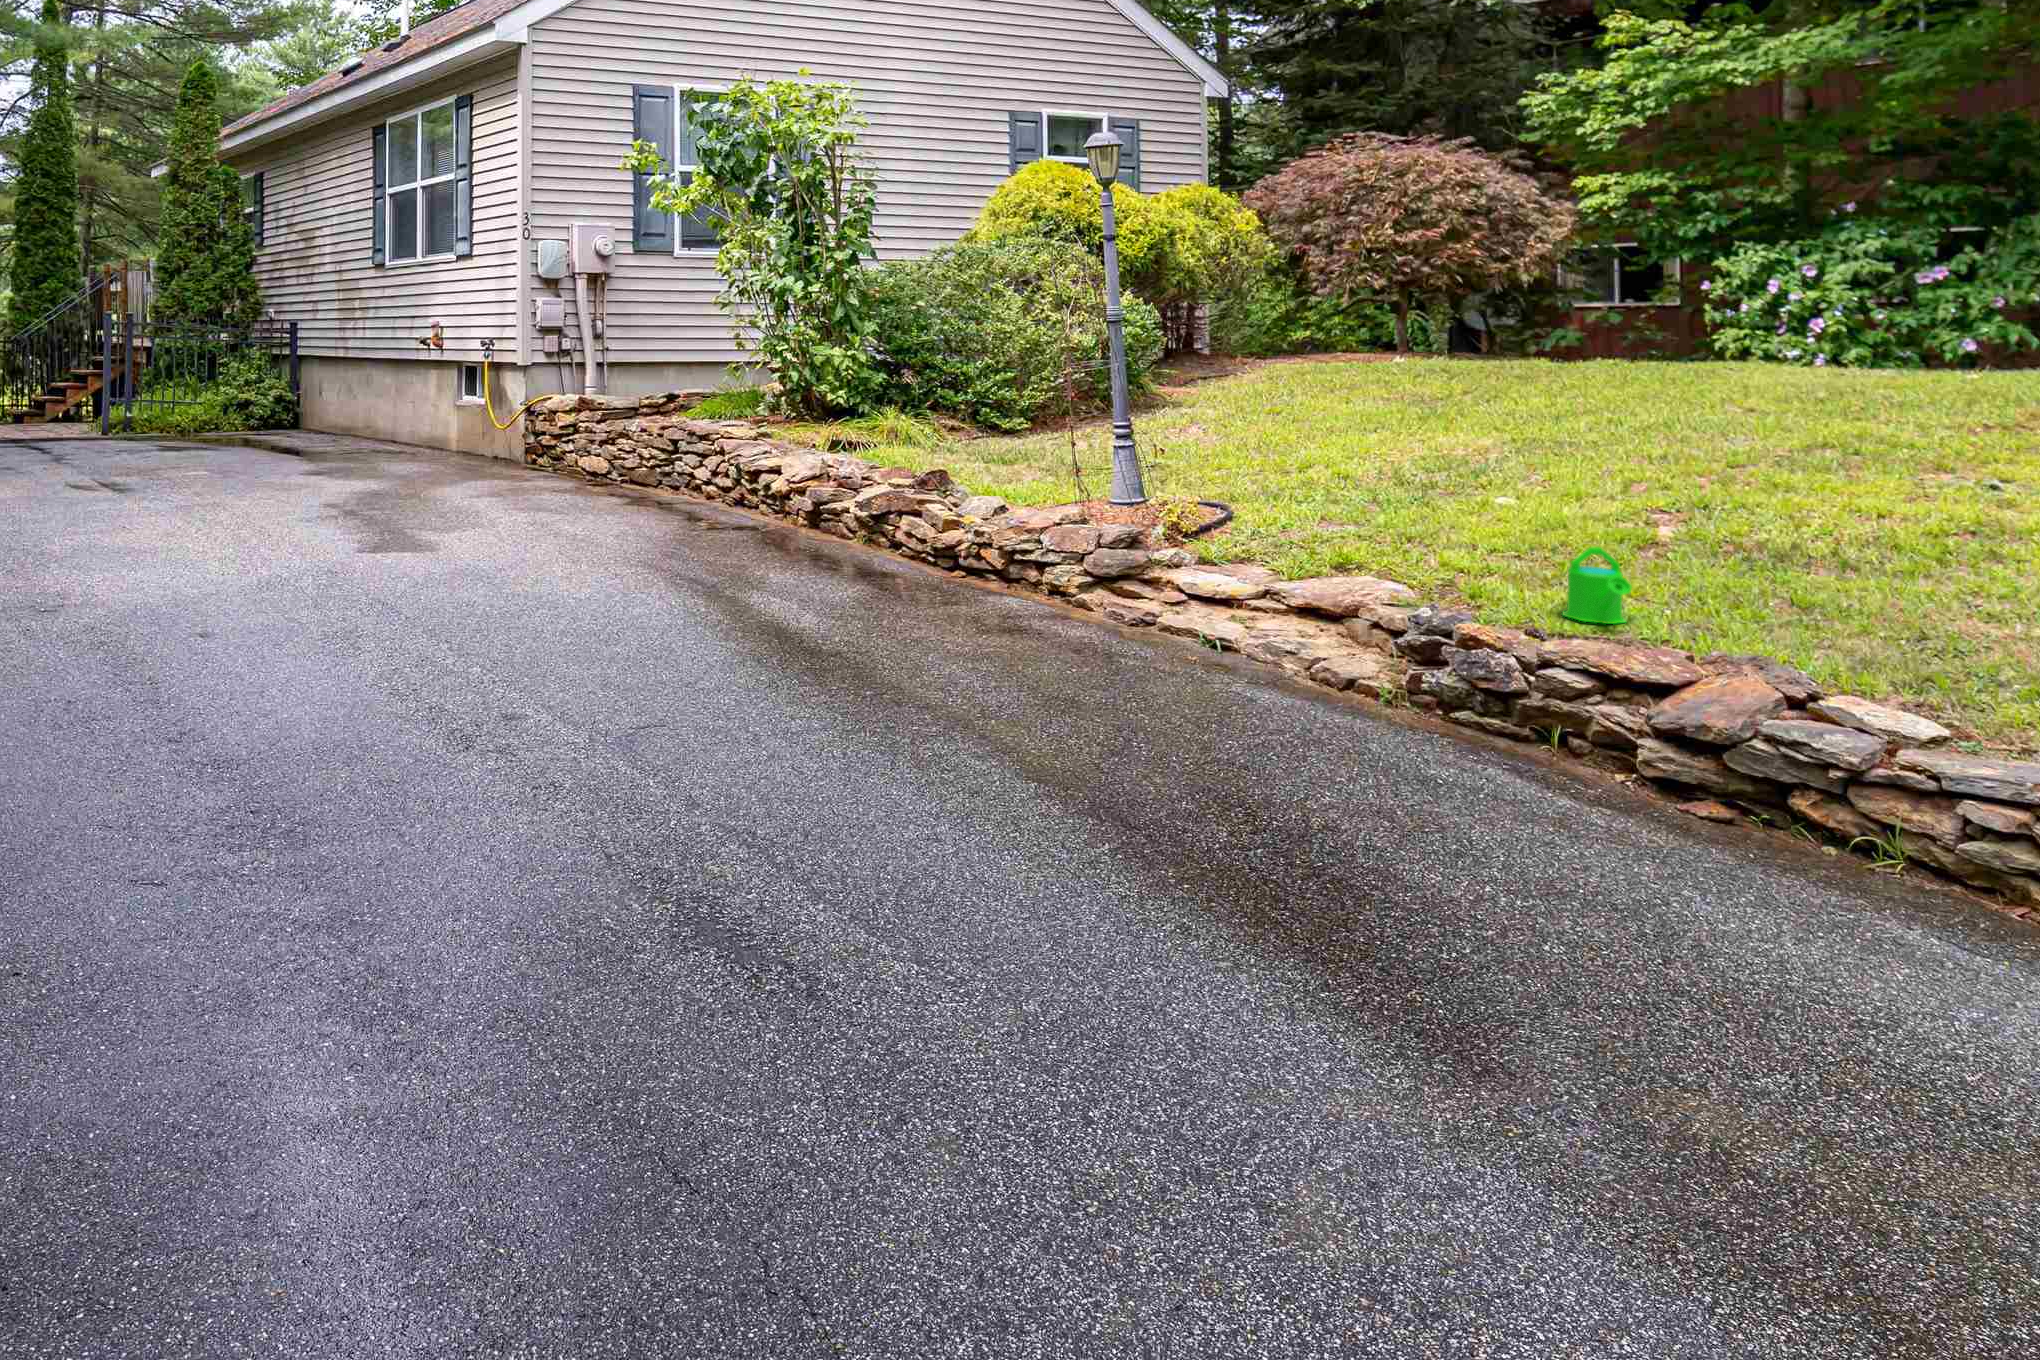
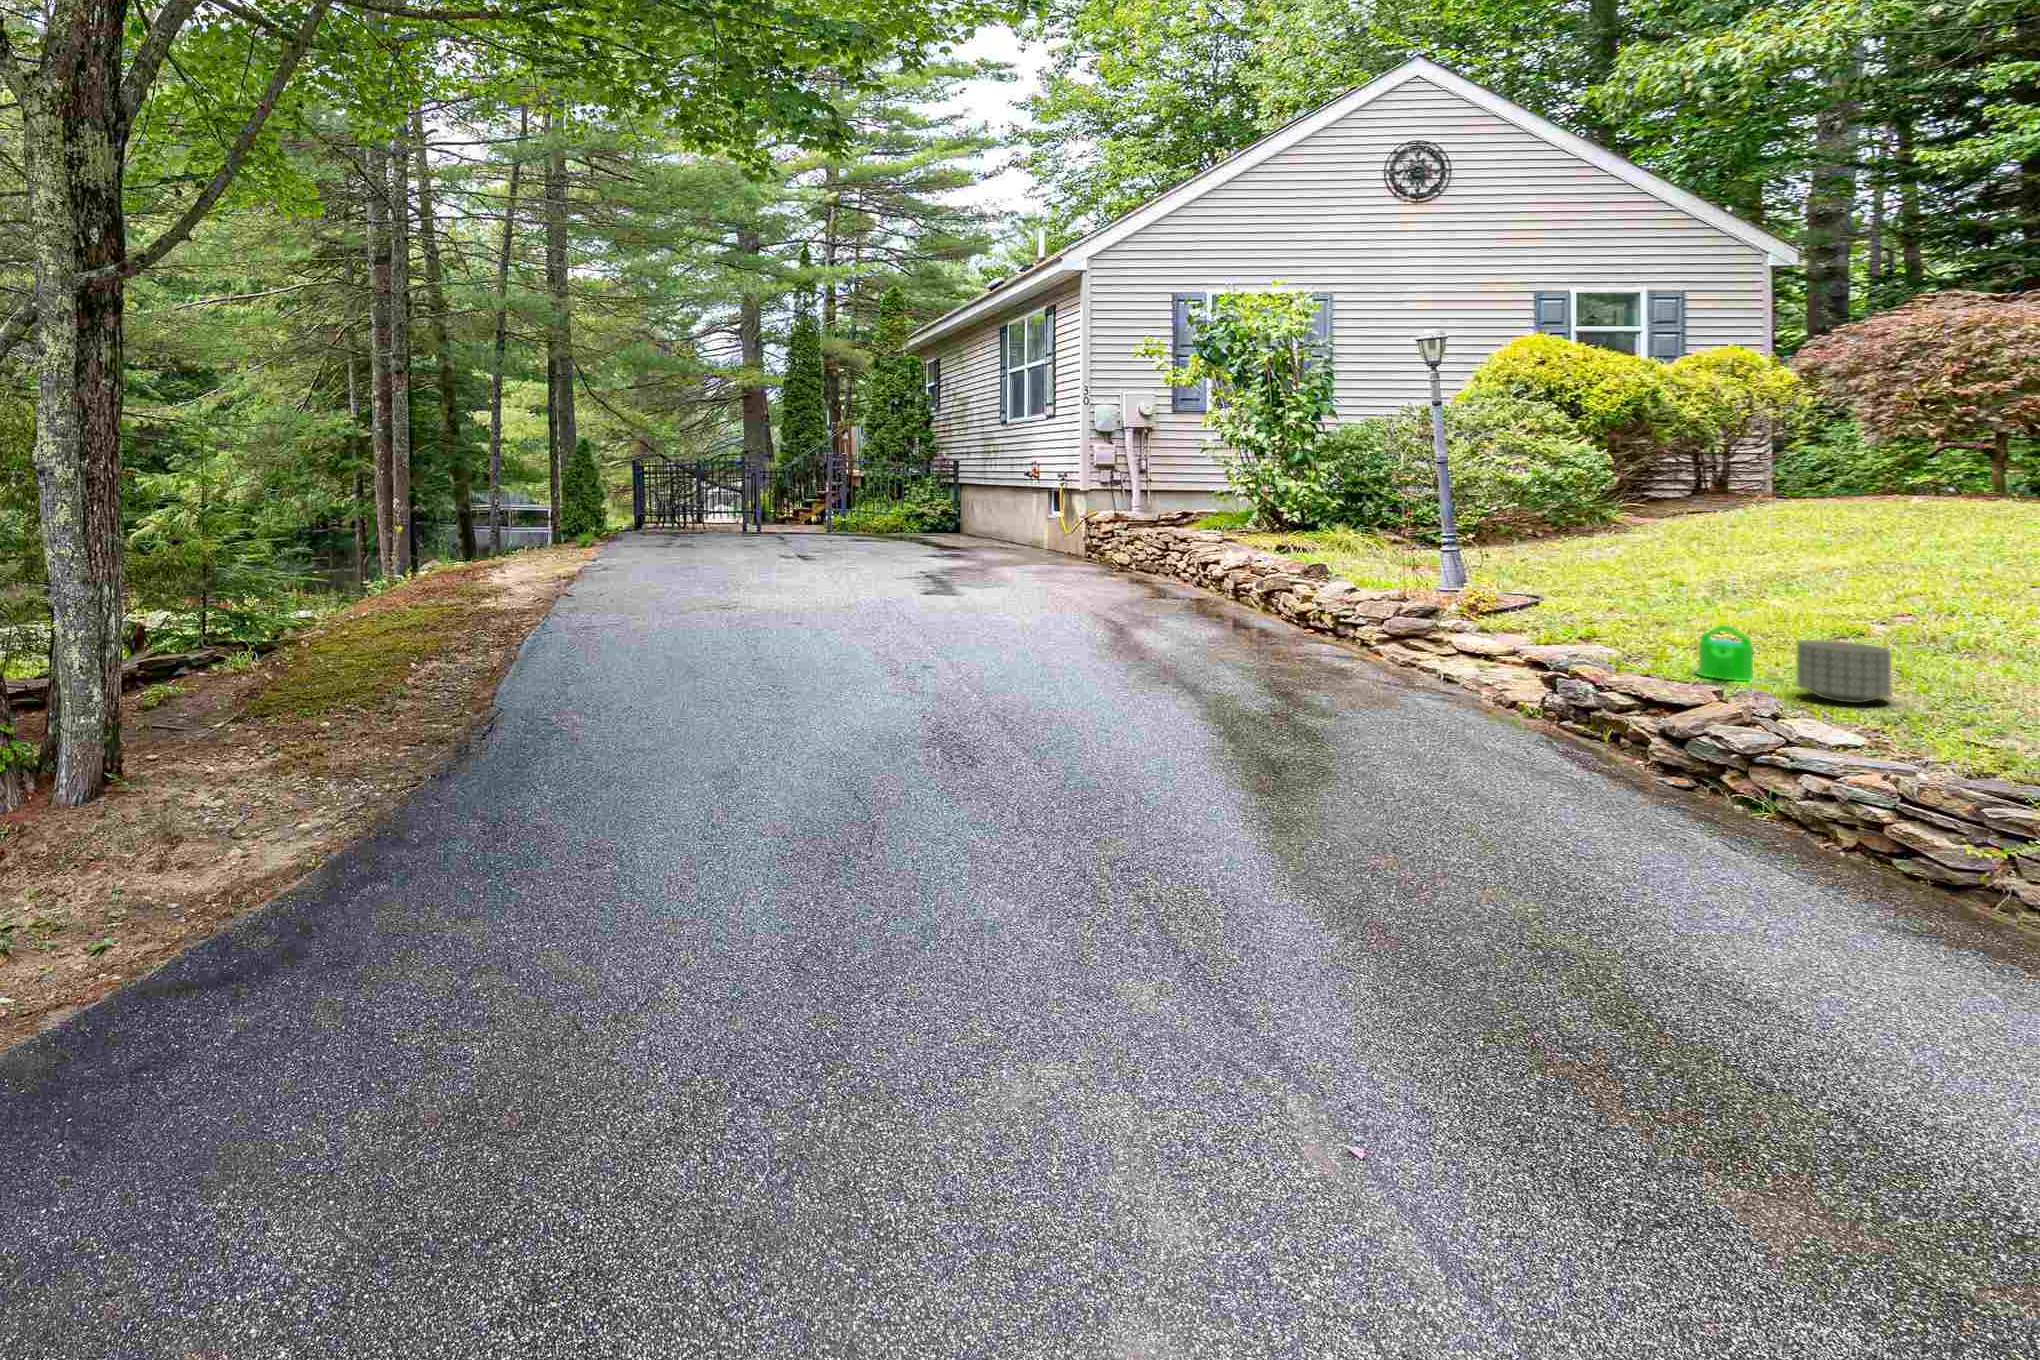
planter: none [1710,561,1812,647] -> present [1797,640,1891,703]

